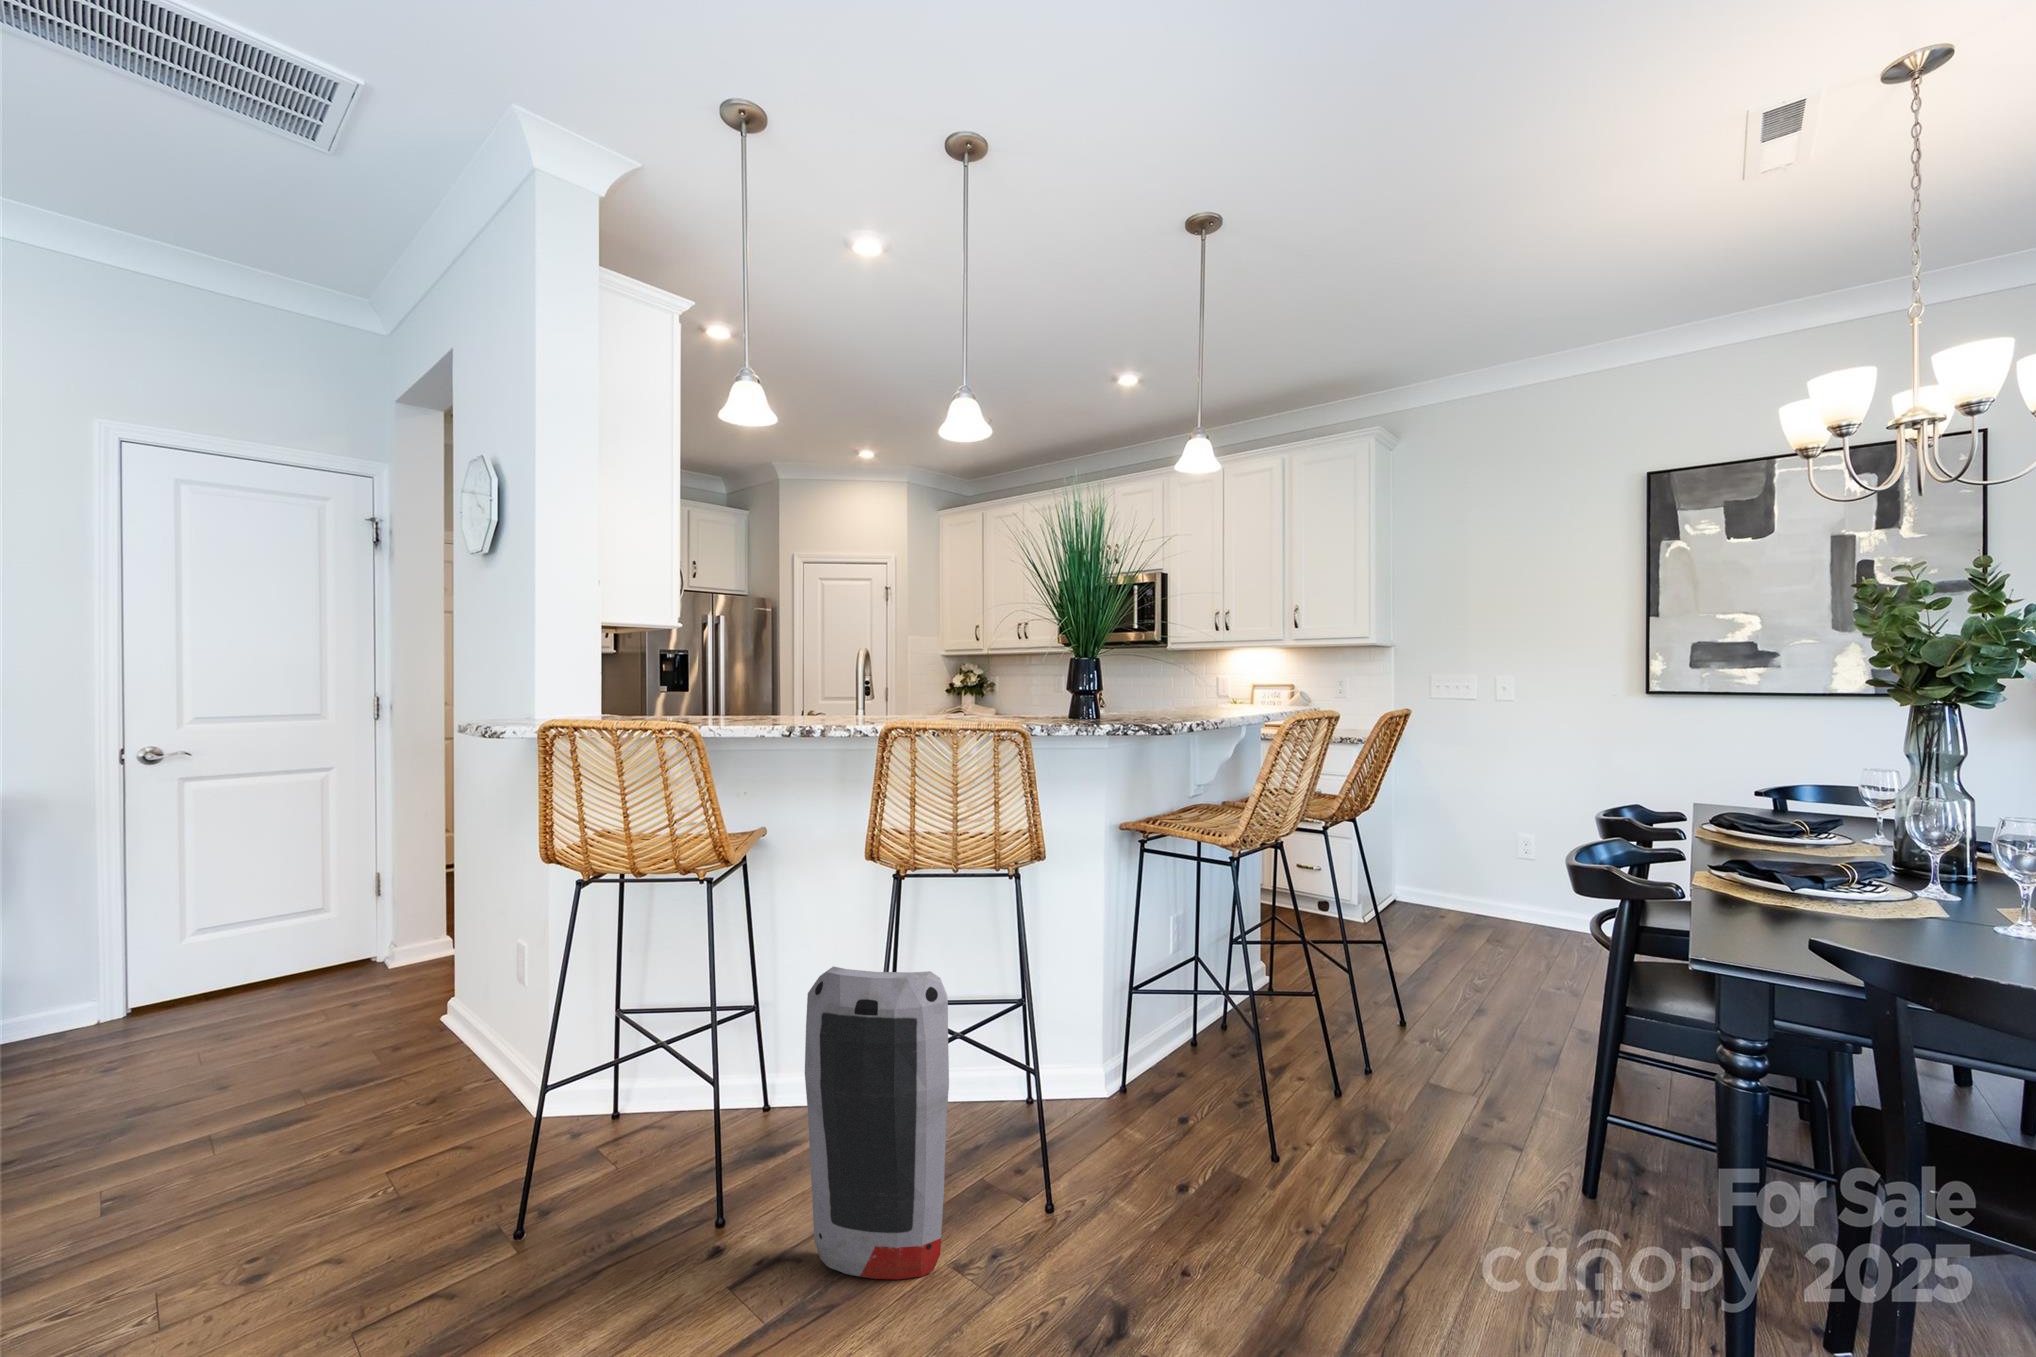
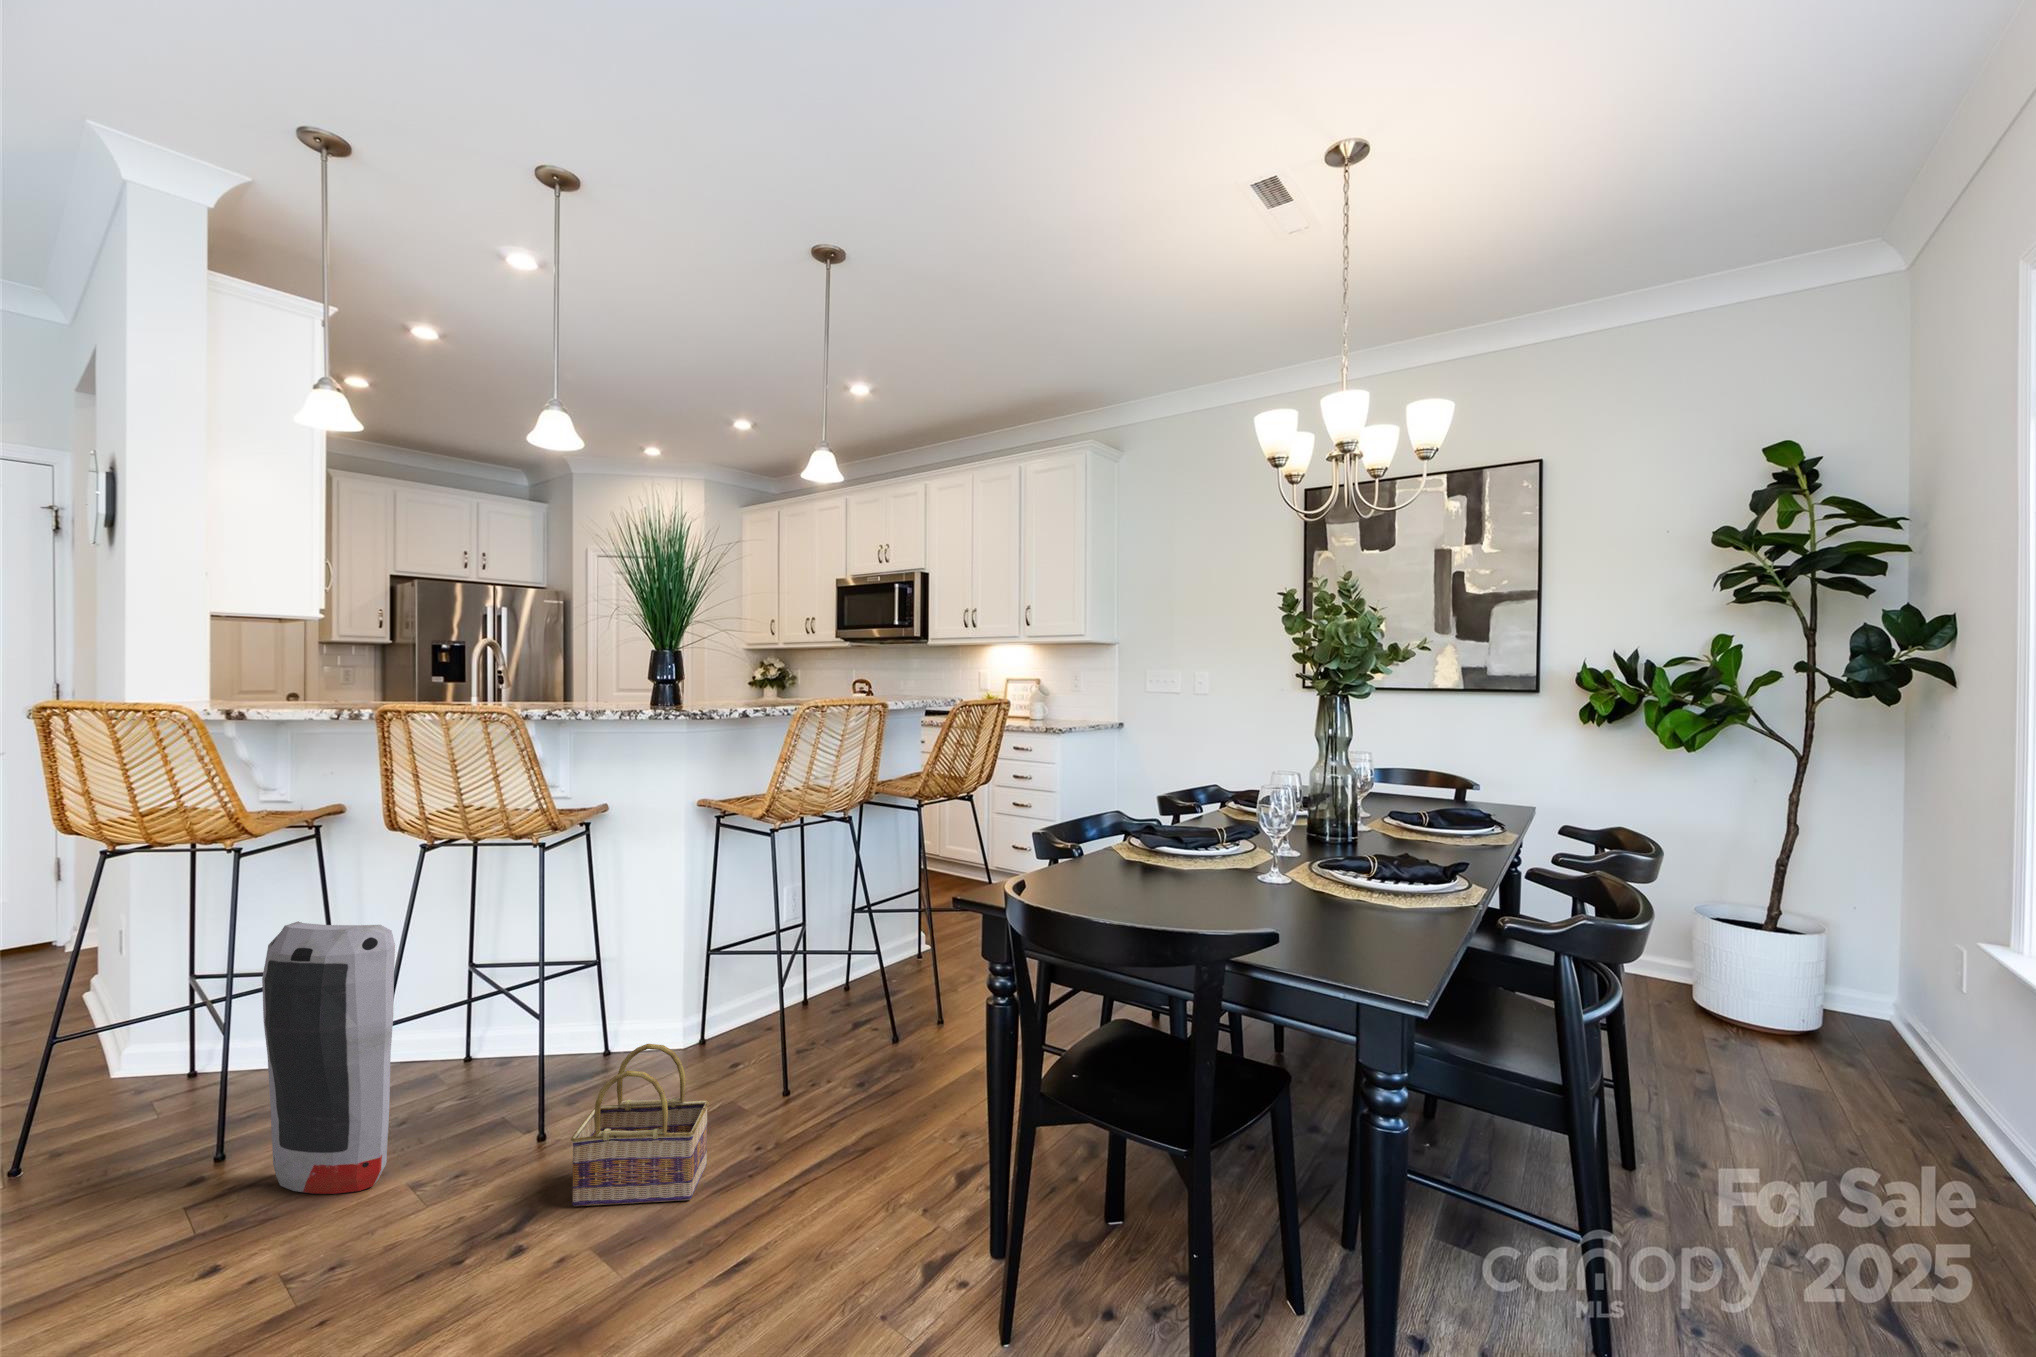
basket: none [1165,1109,1316,1304] -> present [571,1044,709,1206]

